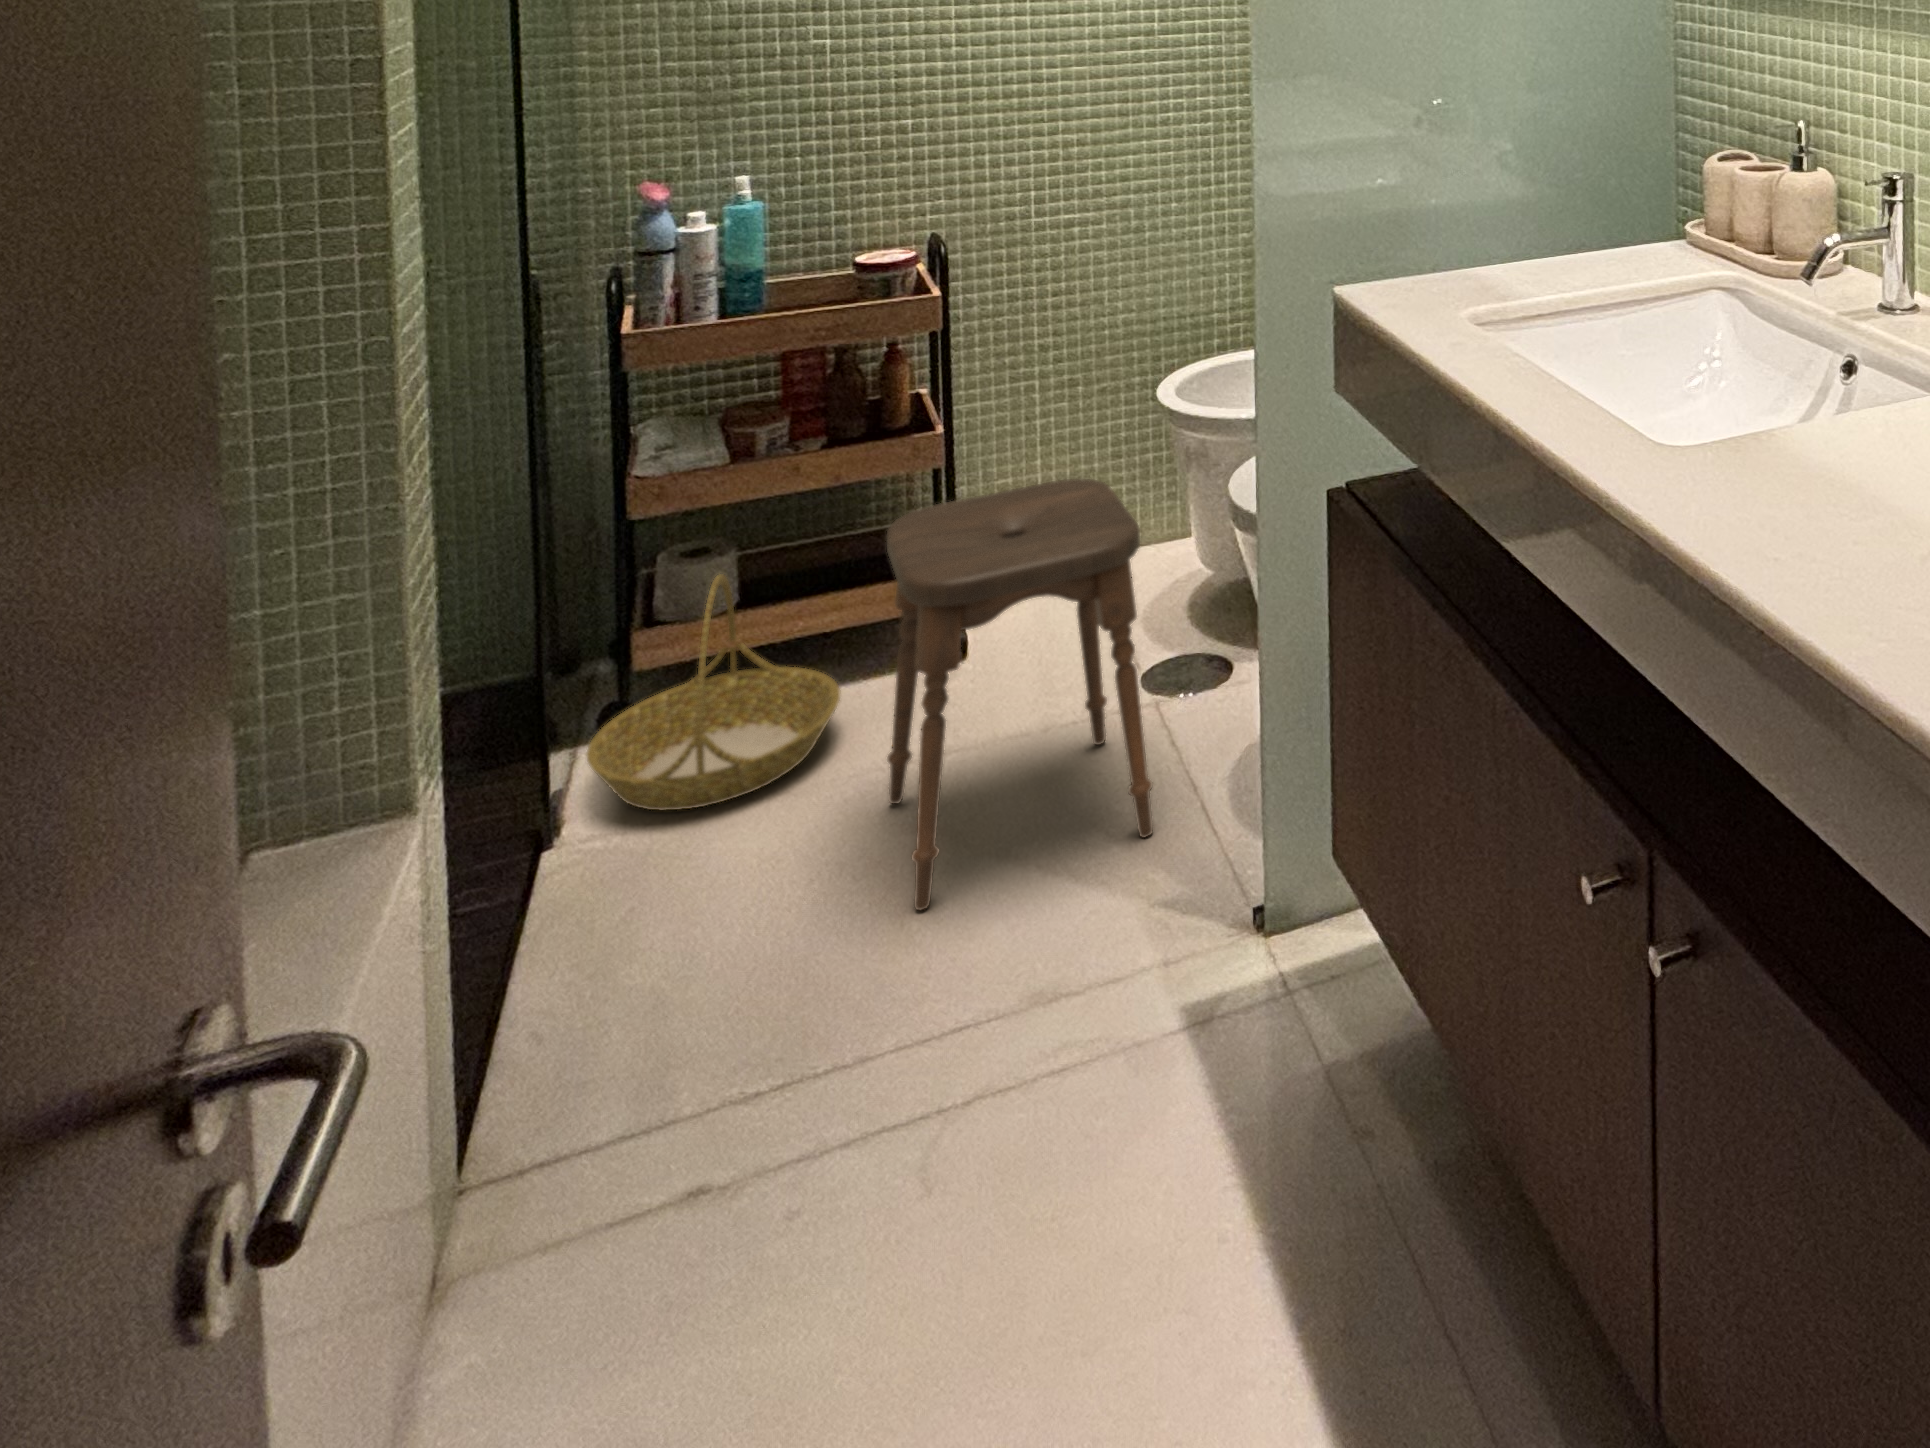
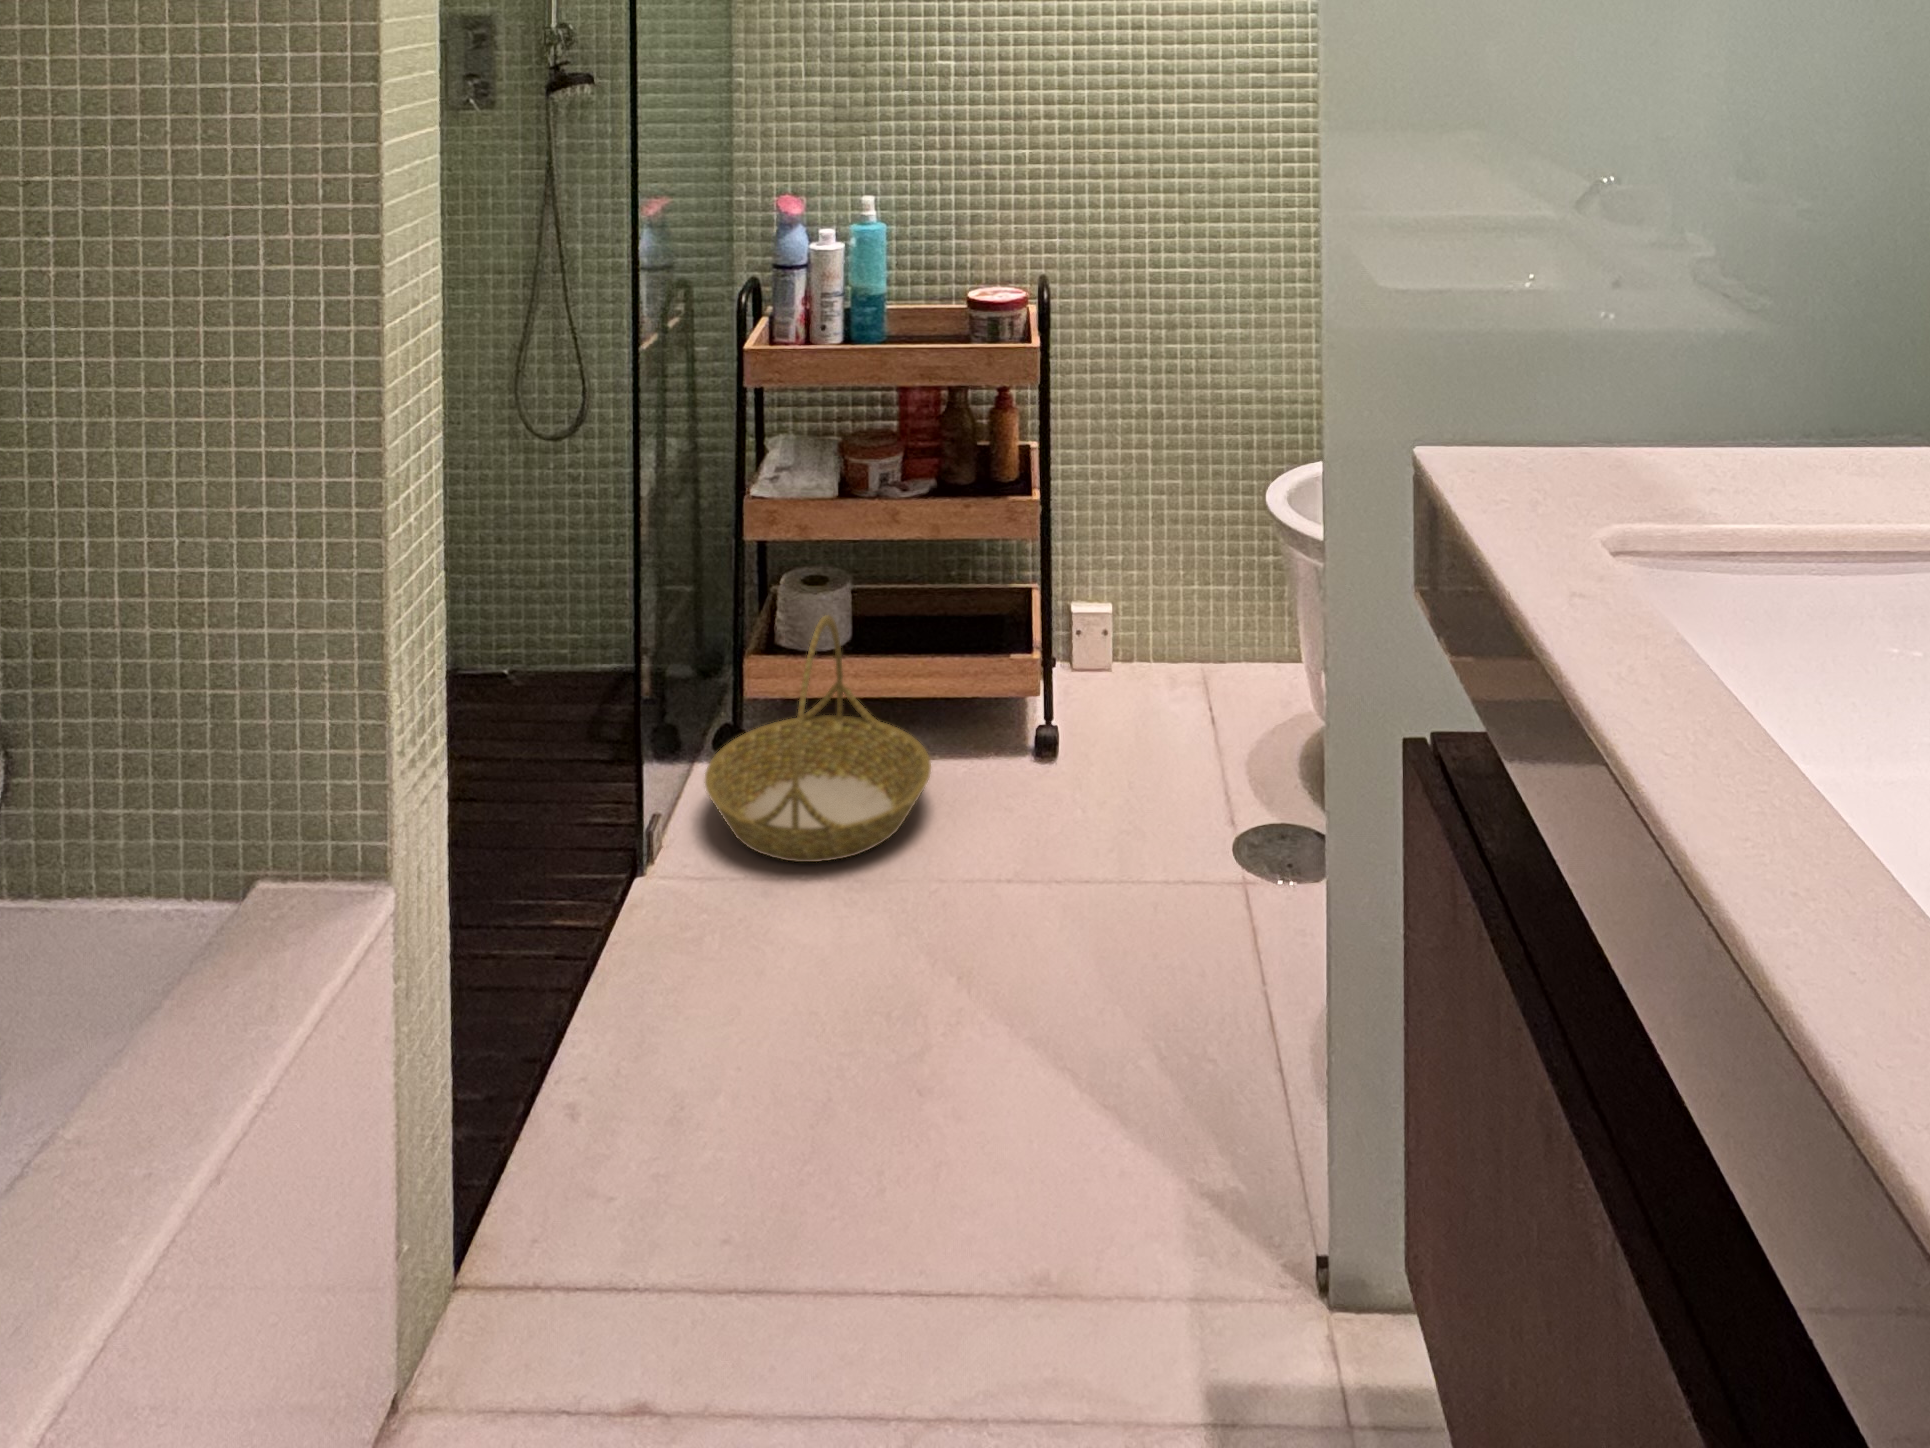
stool: present [887,479,1153,910] -> none [964,590,1237,1070]

